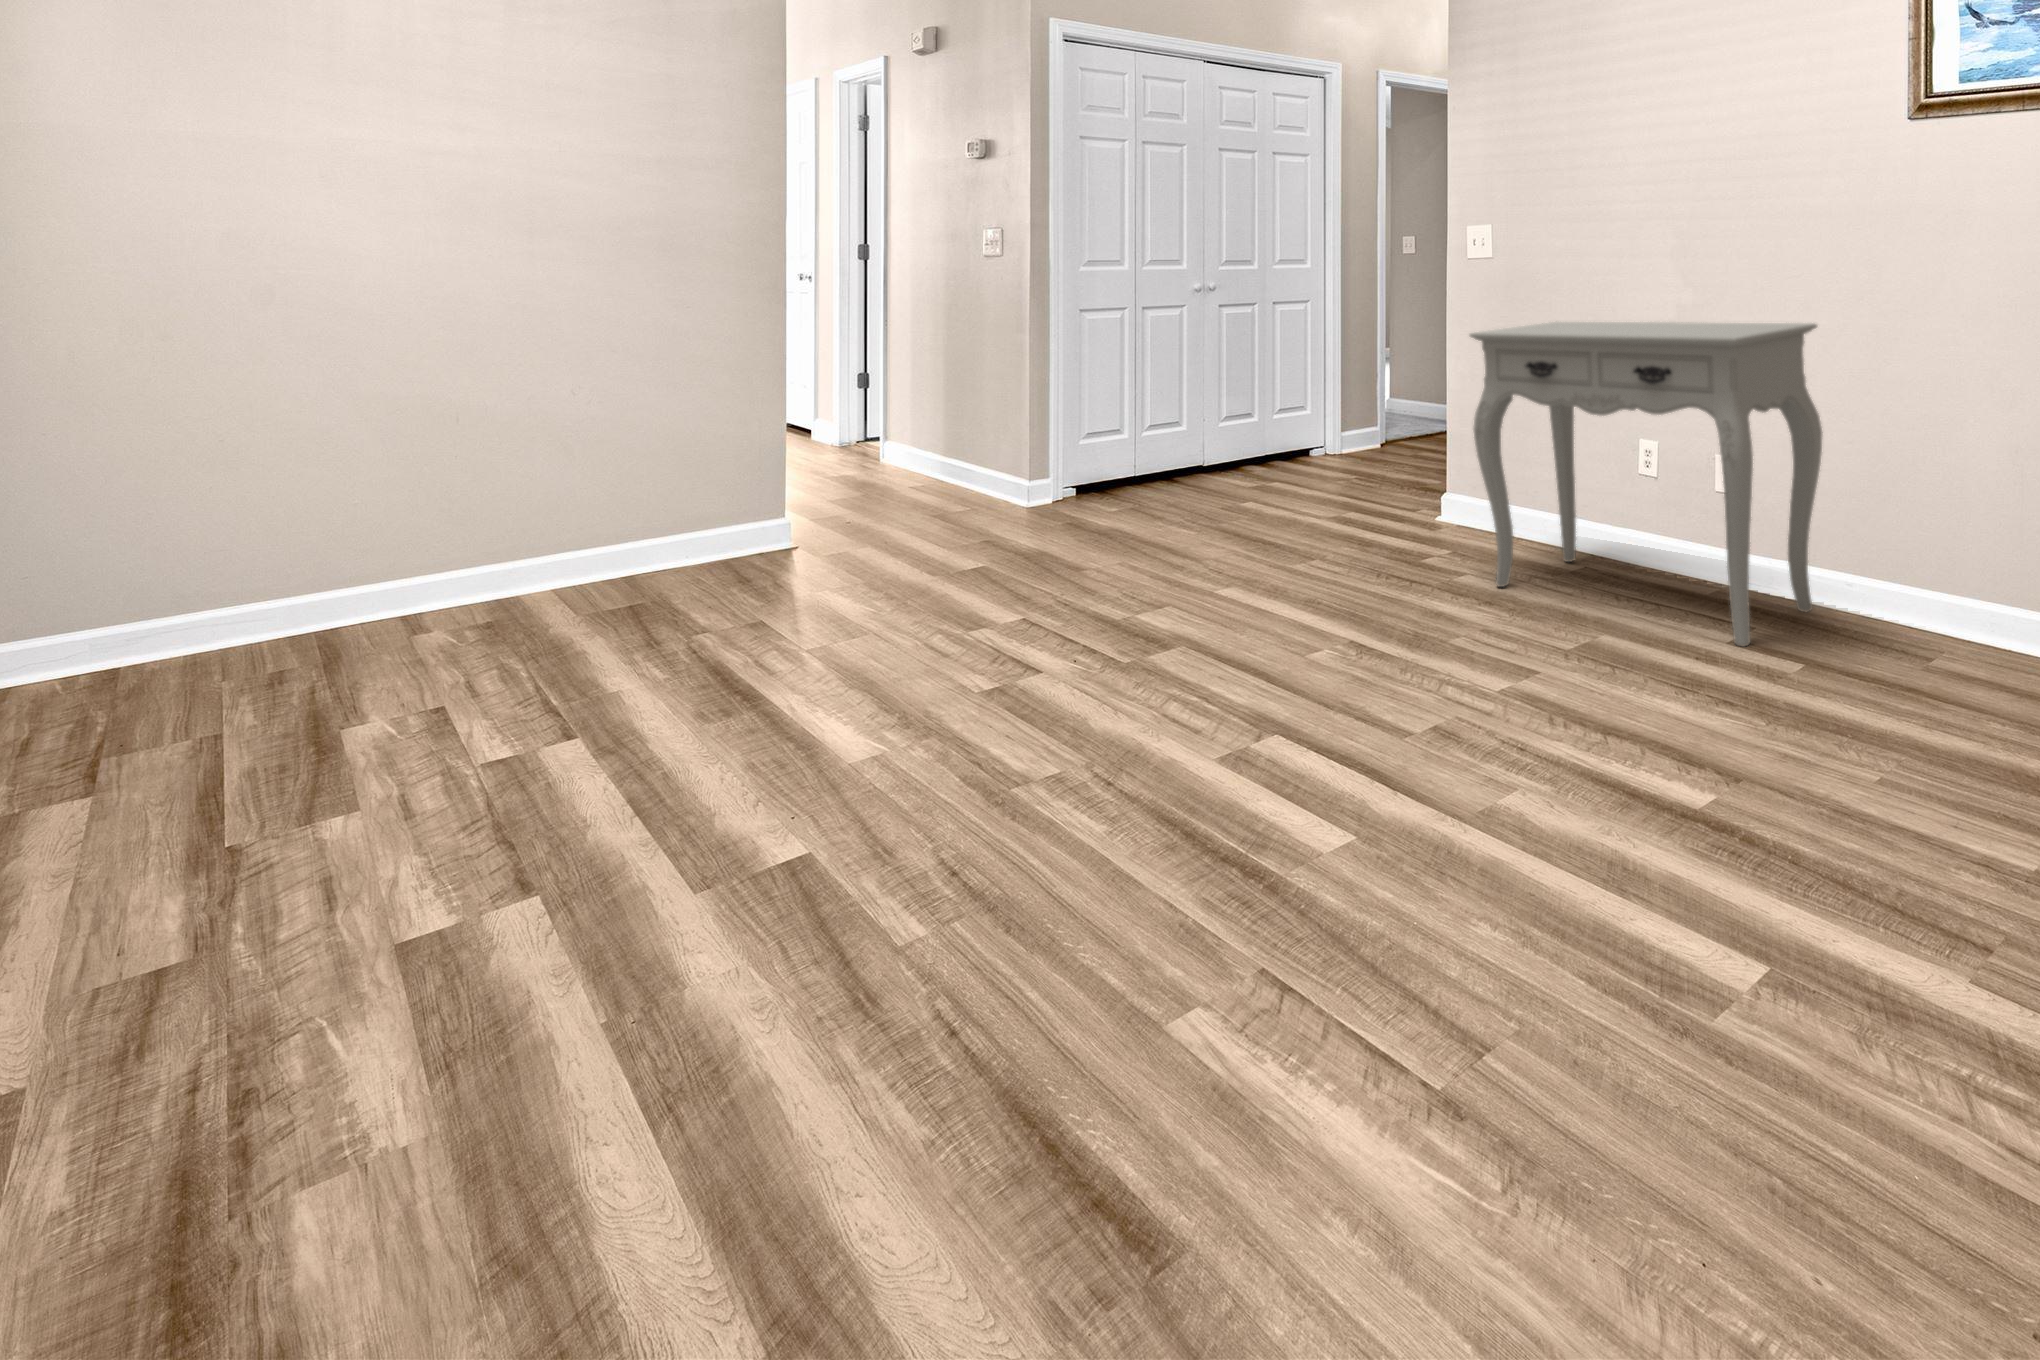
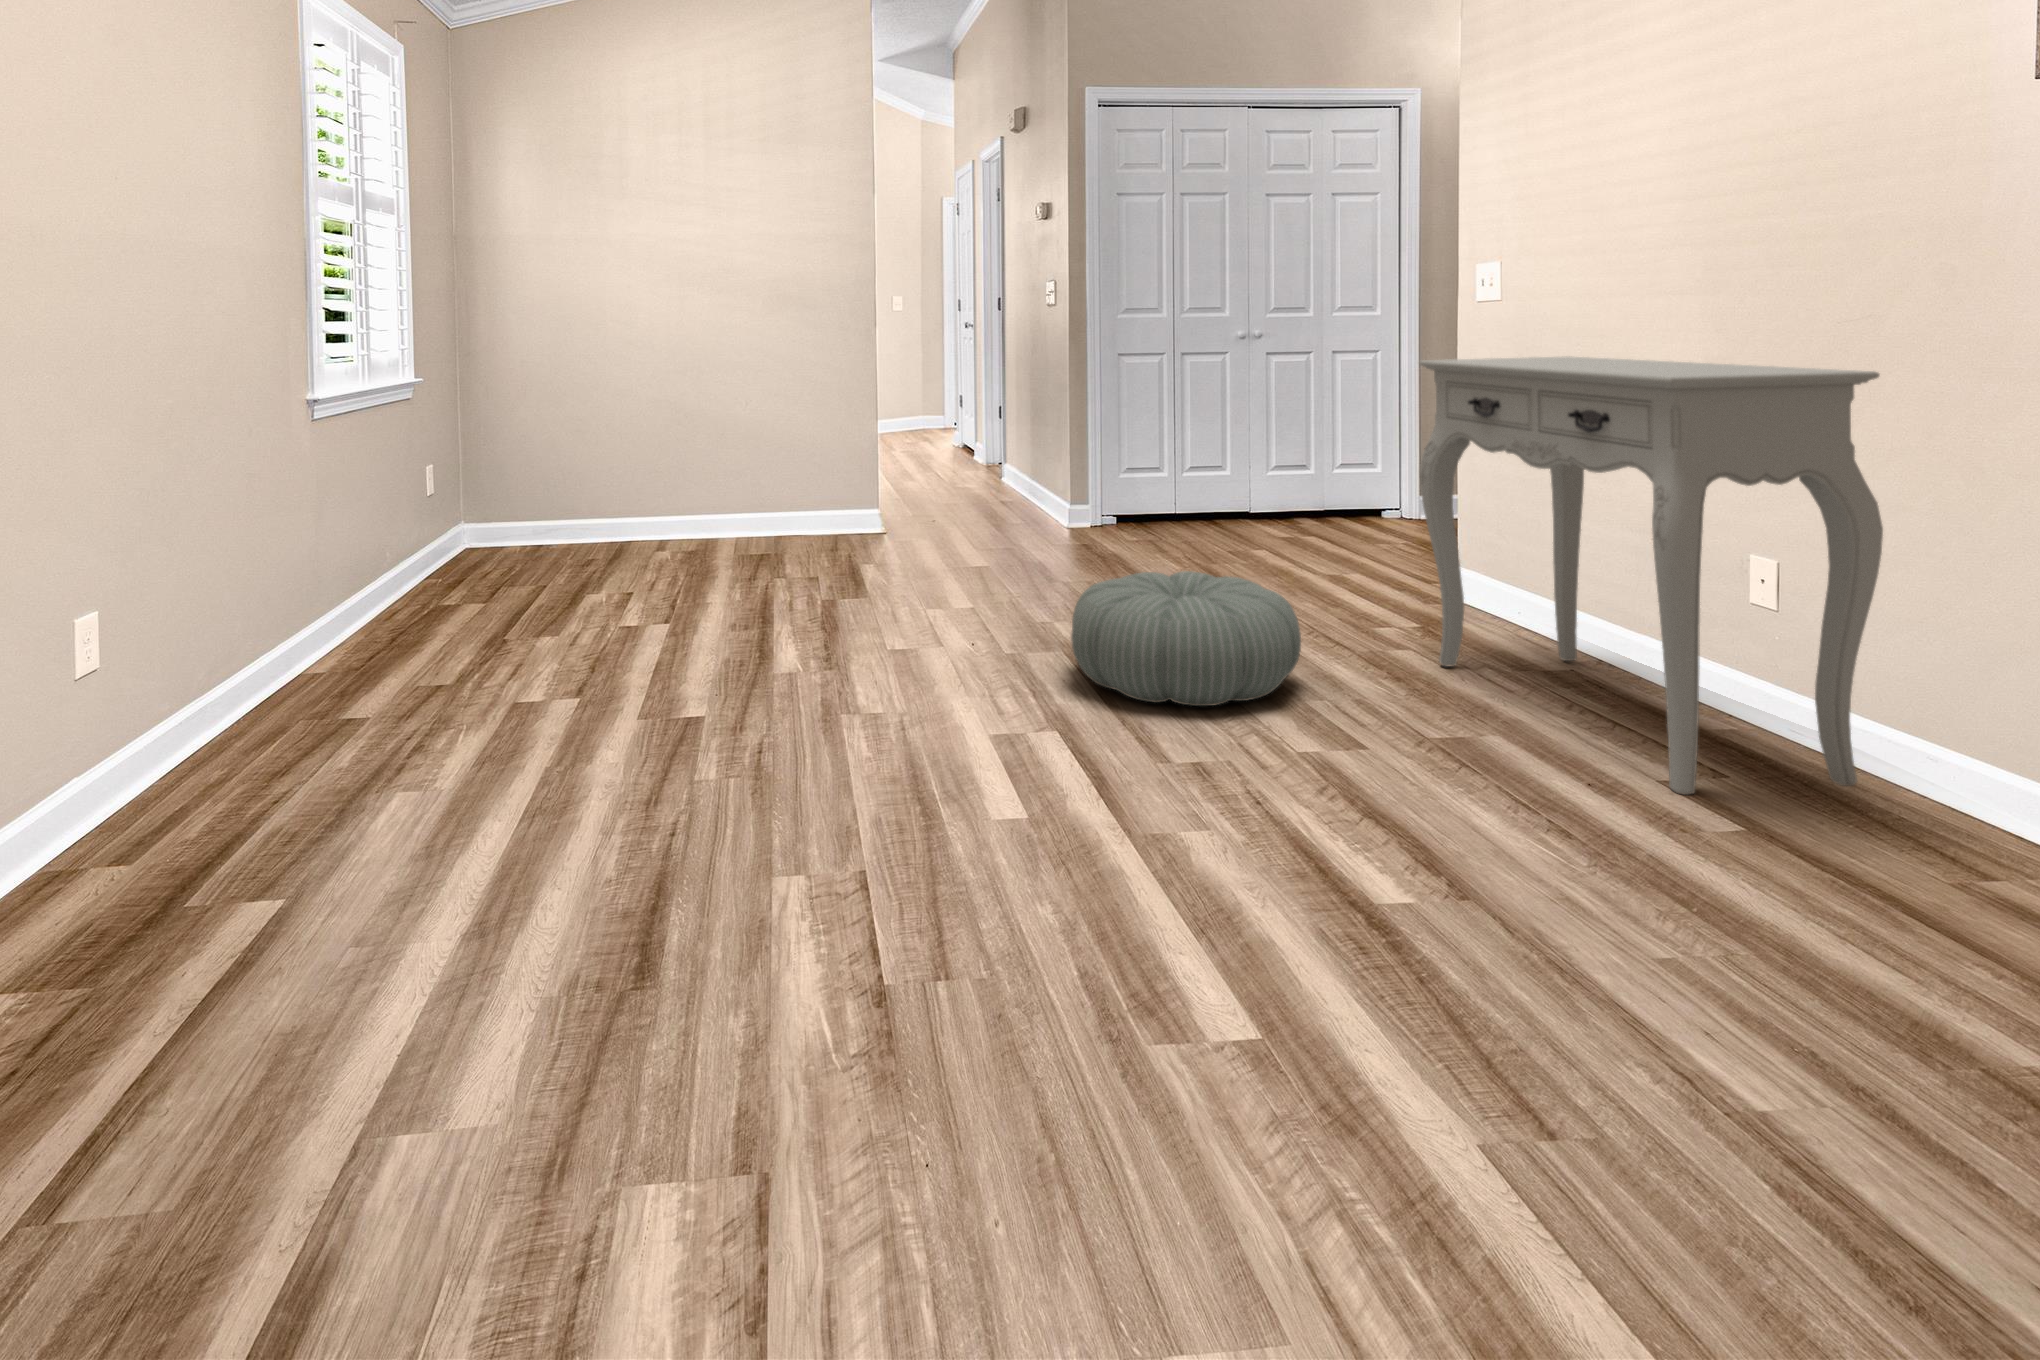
pouf: none [1214,547,1432,686] -> present [1071,571,1301,706]

